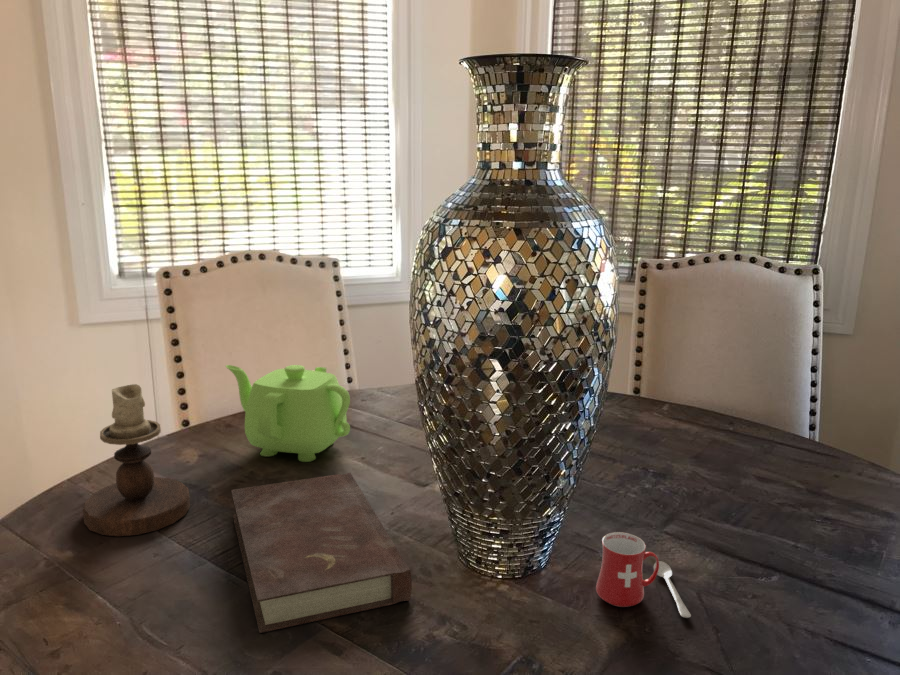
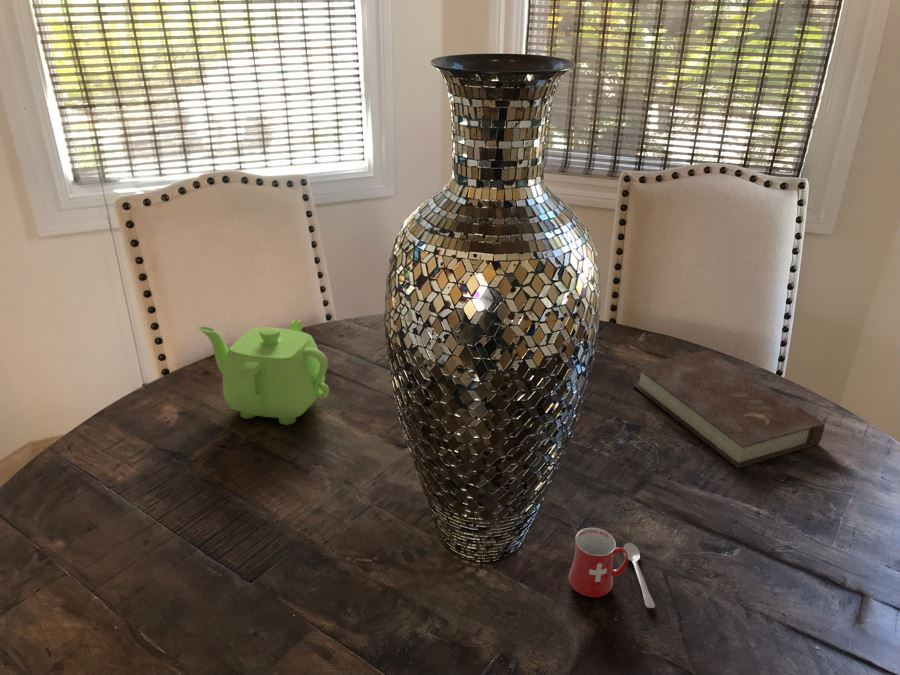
candlestick: present [83,384,190,536] -> none [71,377,176,525]
book: present [231,473,412,633] -> present [633,350,825,468]

